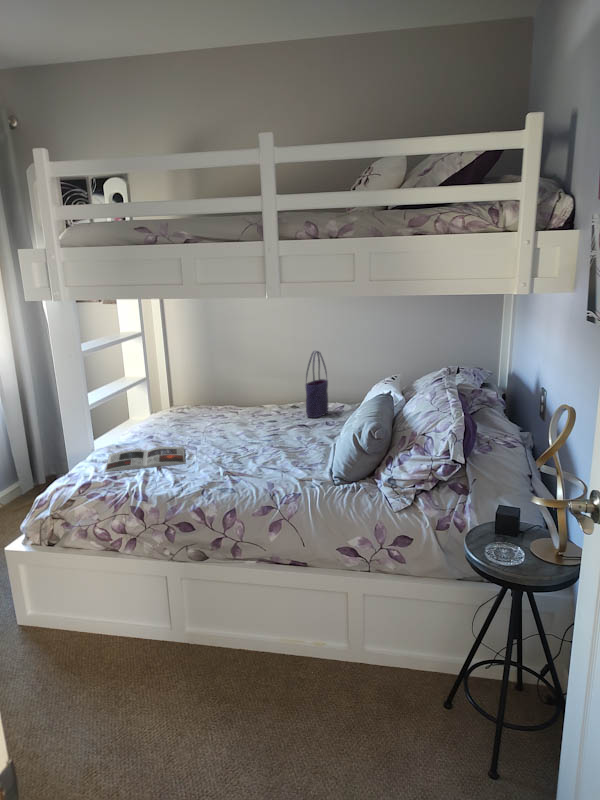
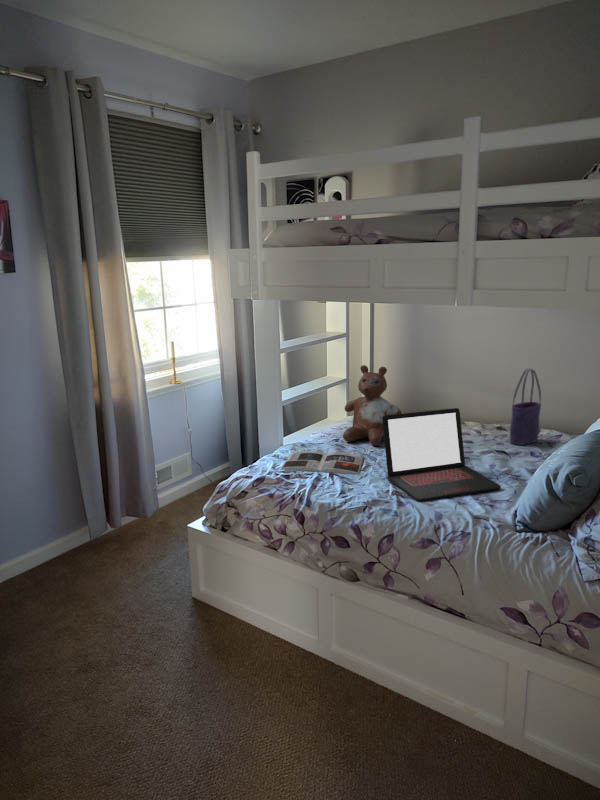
stuffed bear: none [154,360,211,437] -> present [343,365,401,446]
laptop: none [202,391,312,477] -> present [382,408,501,501]

